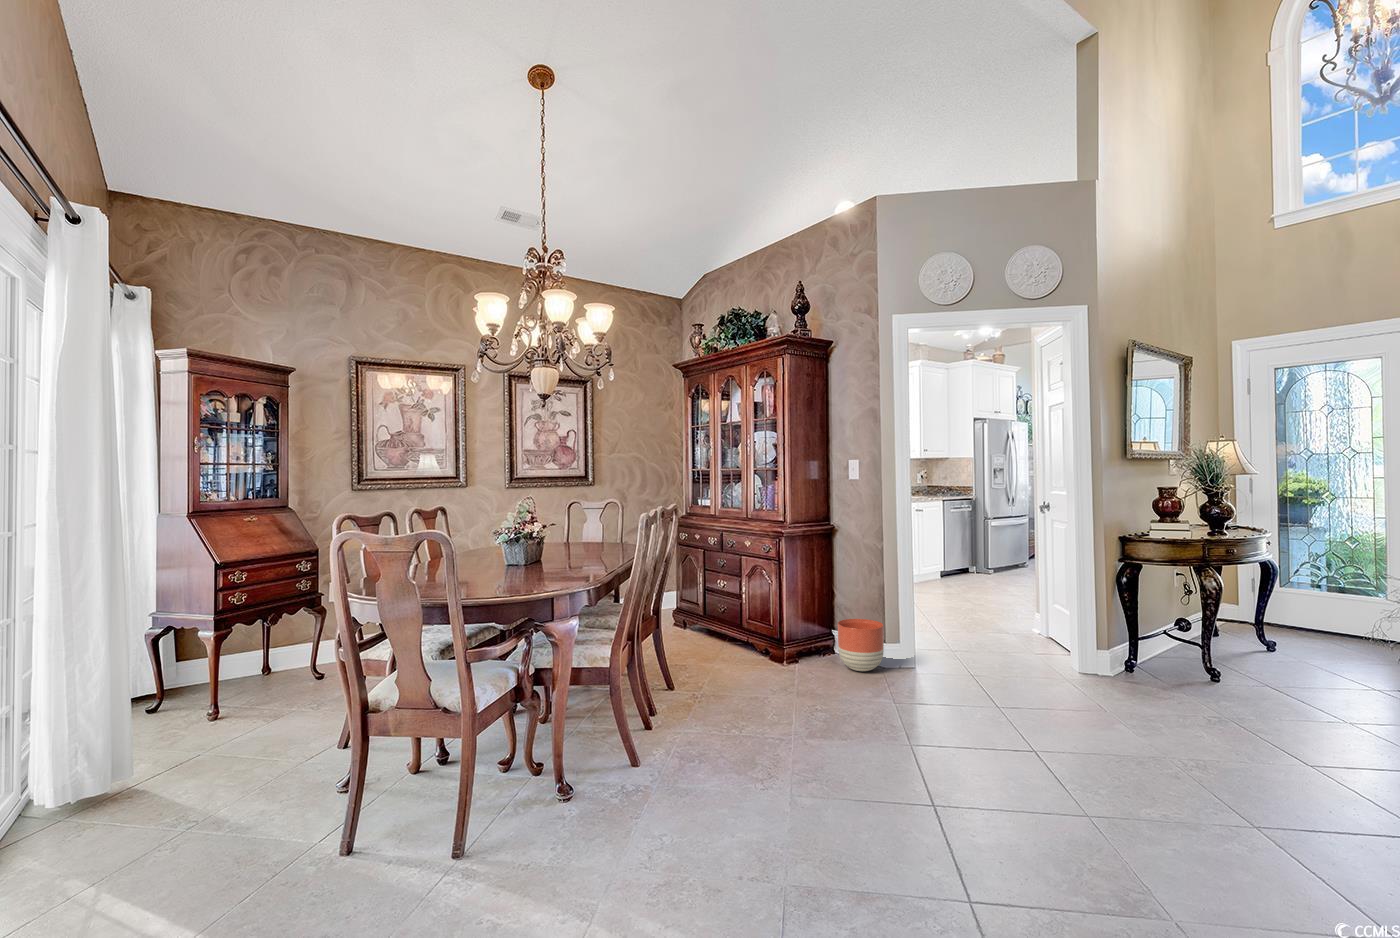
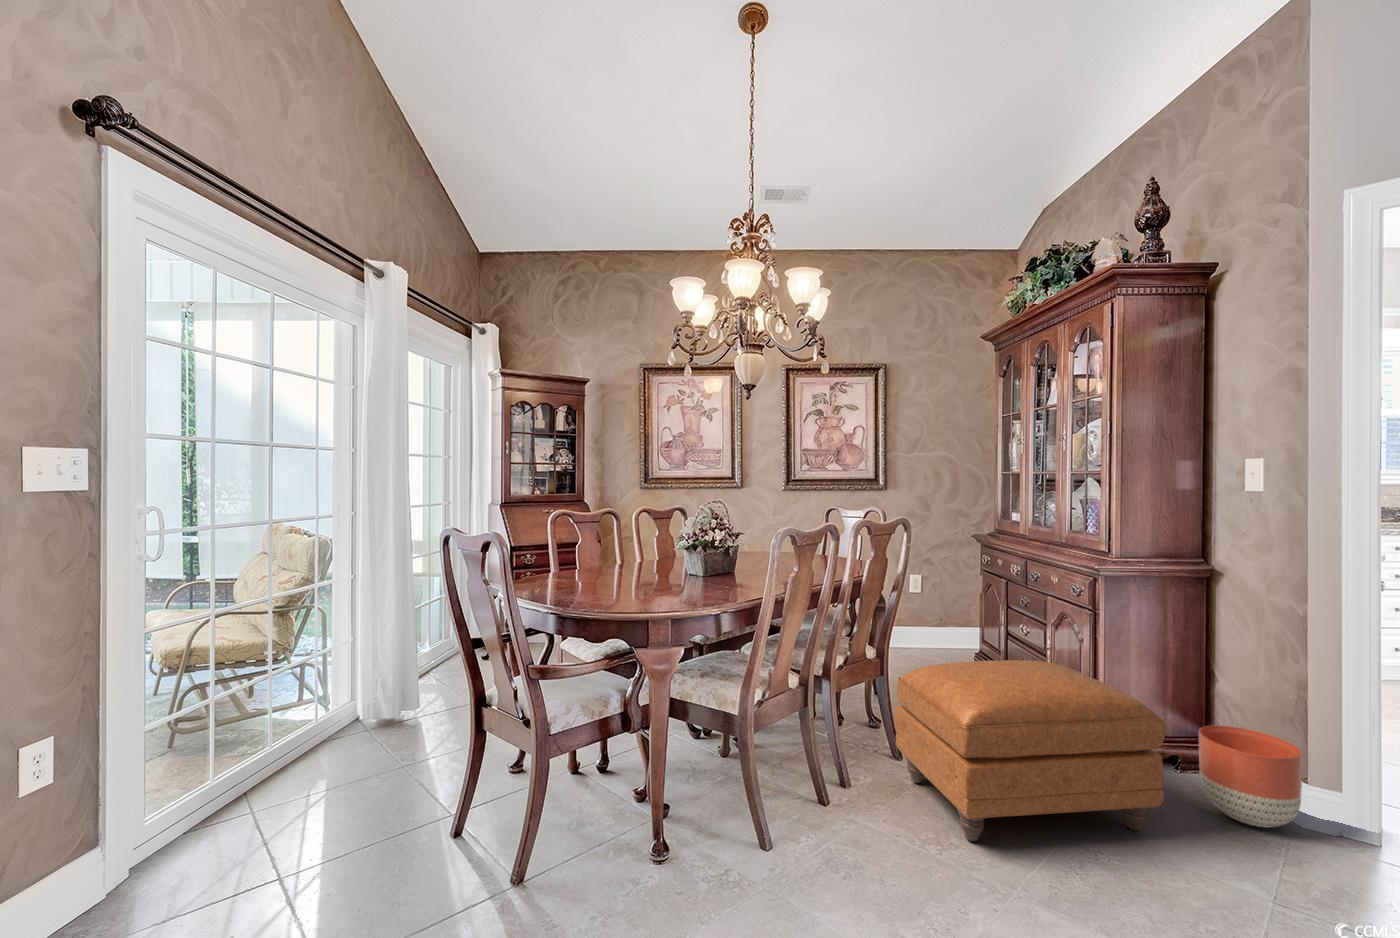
ottoman: none [676,598,835,720] -> present [894,660,1165,841]

